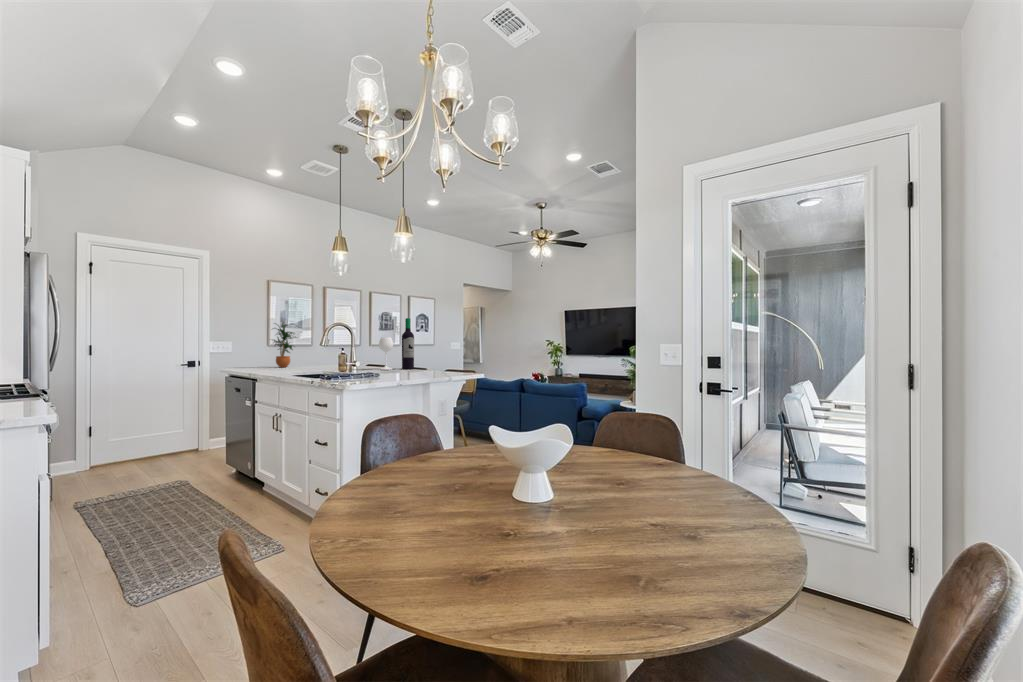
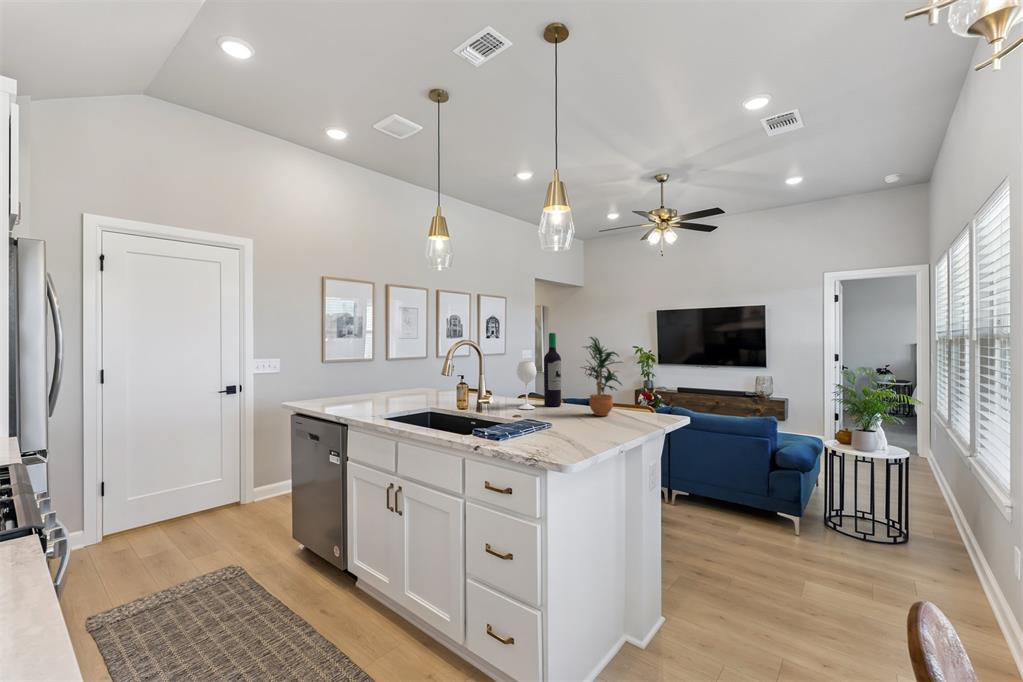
potted plant: present [274,324,294,367] -> present [582,337,622,416]

